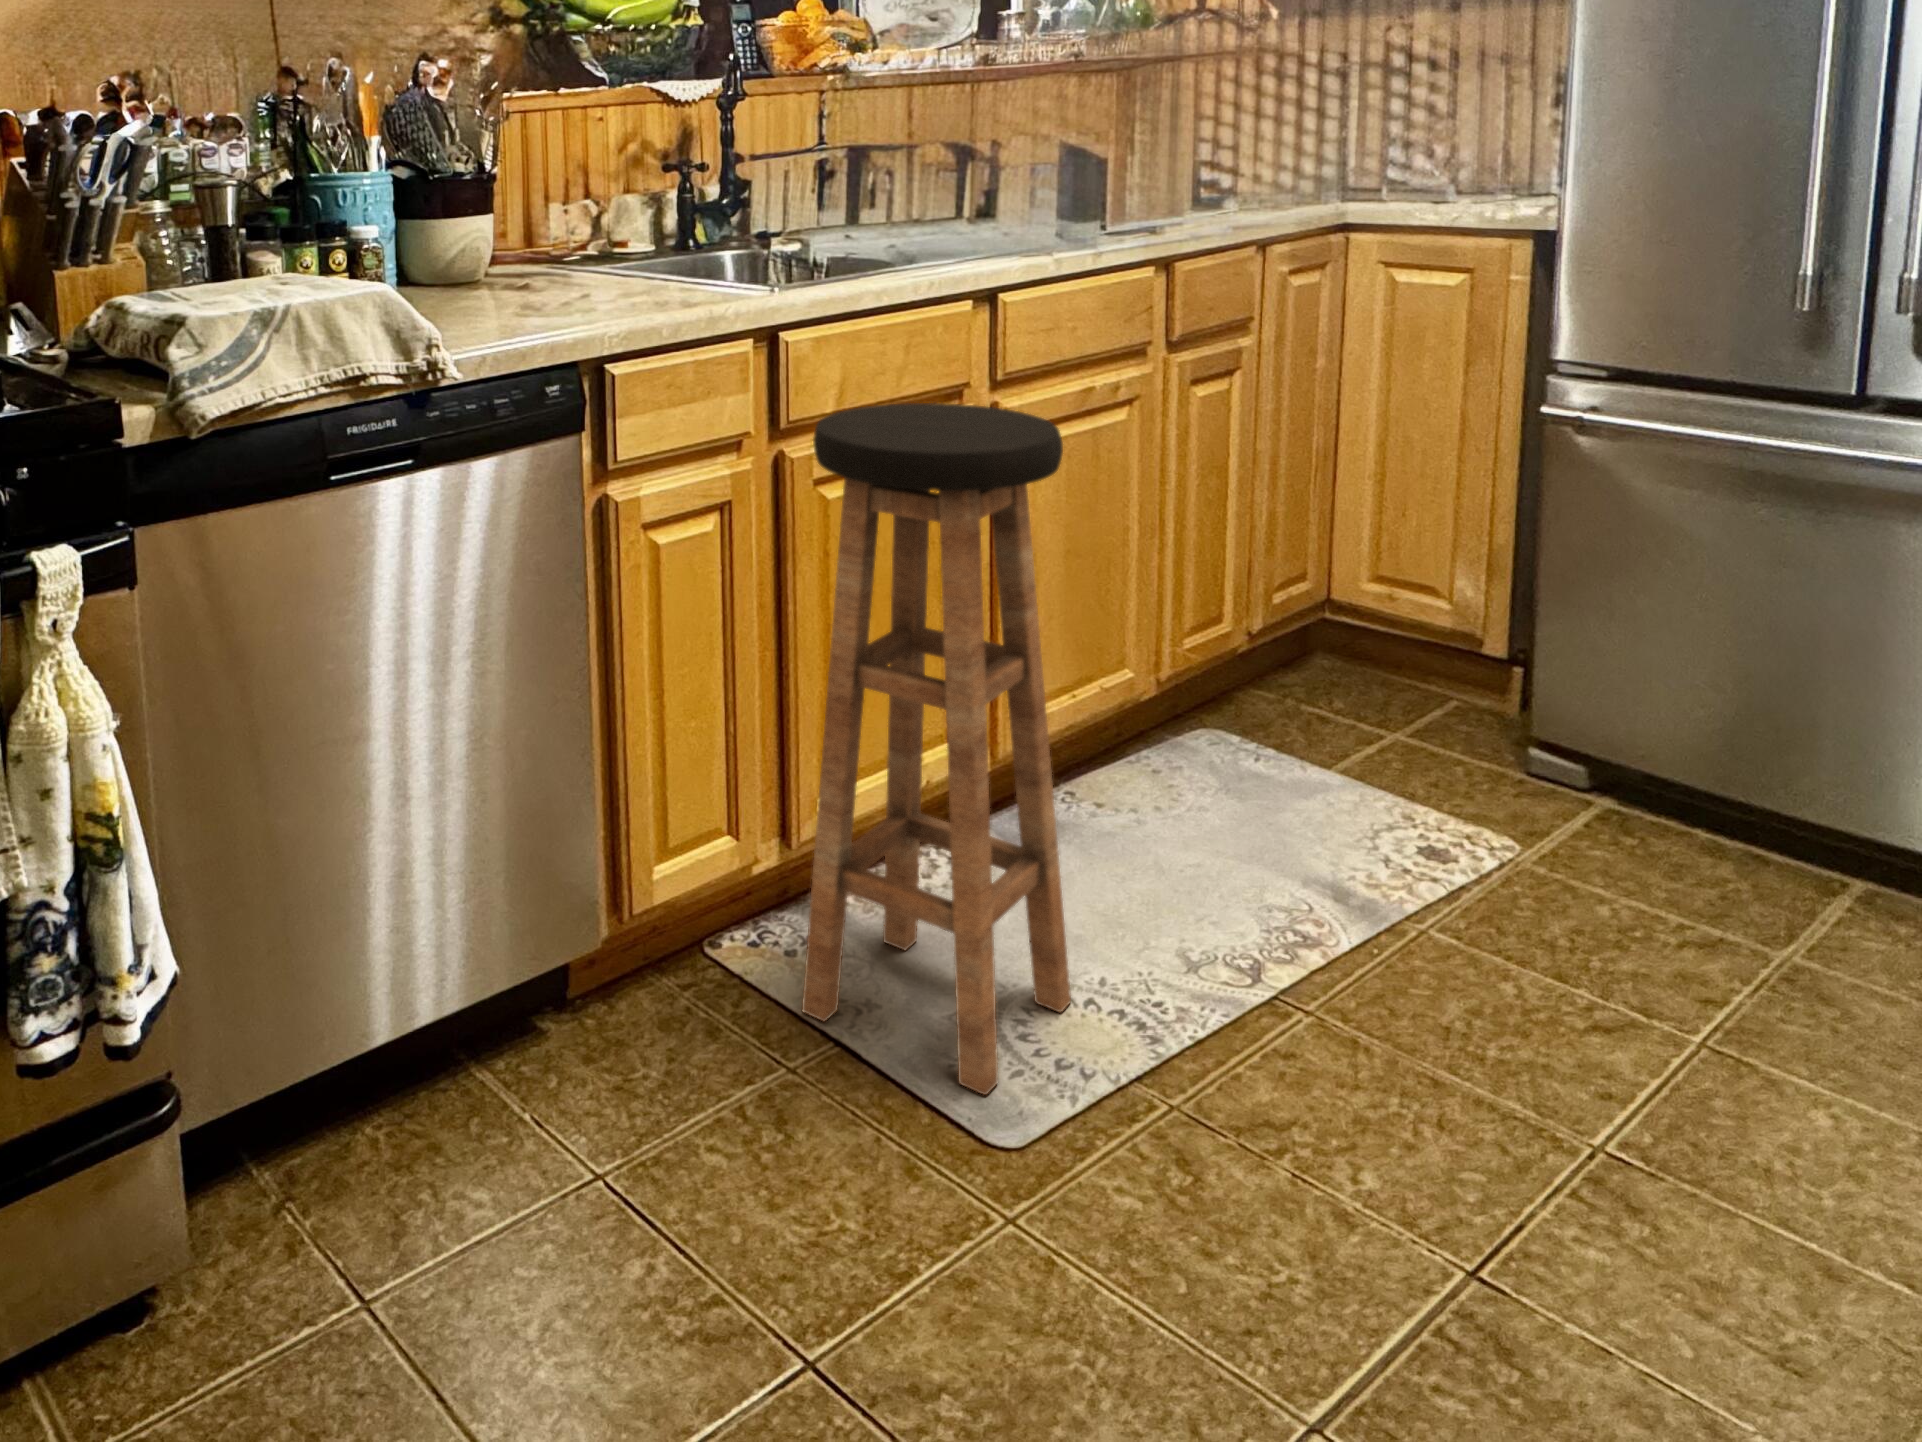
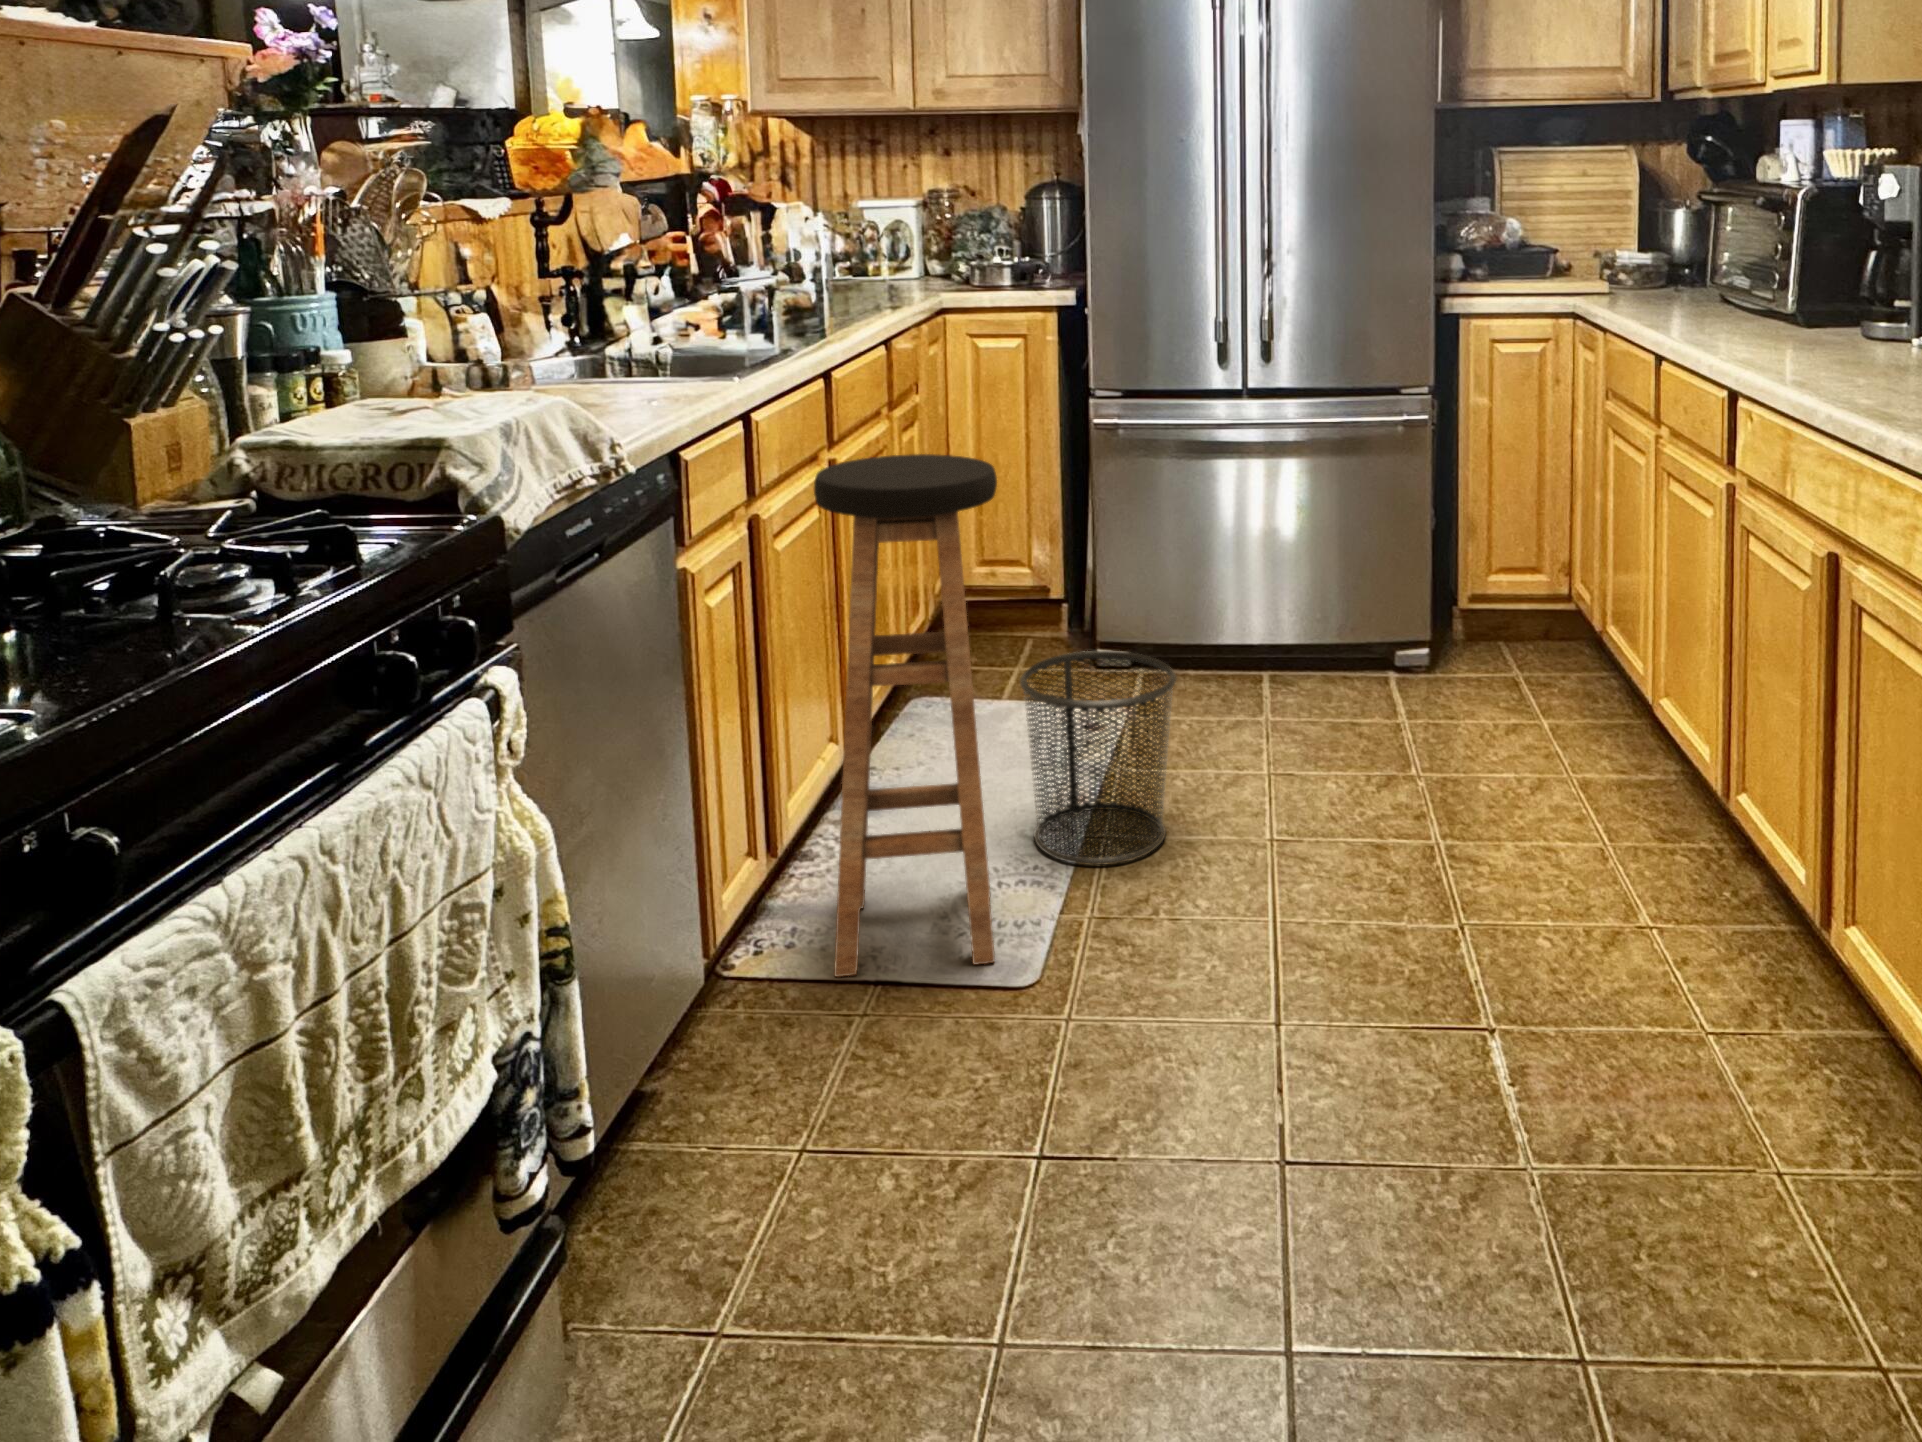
trash can: none [1172,727,1447,1066] -> present [1020,651,1176,865]

